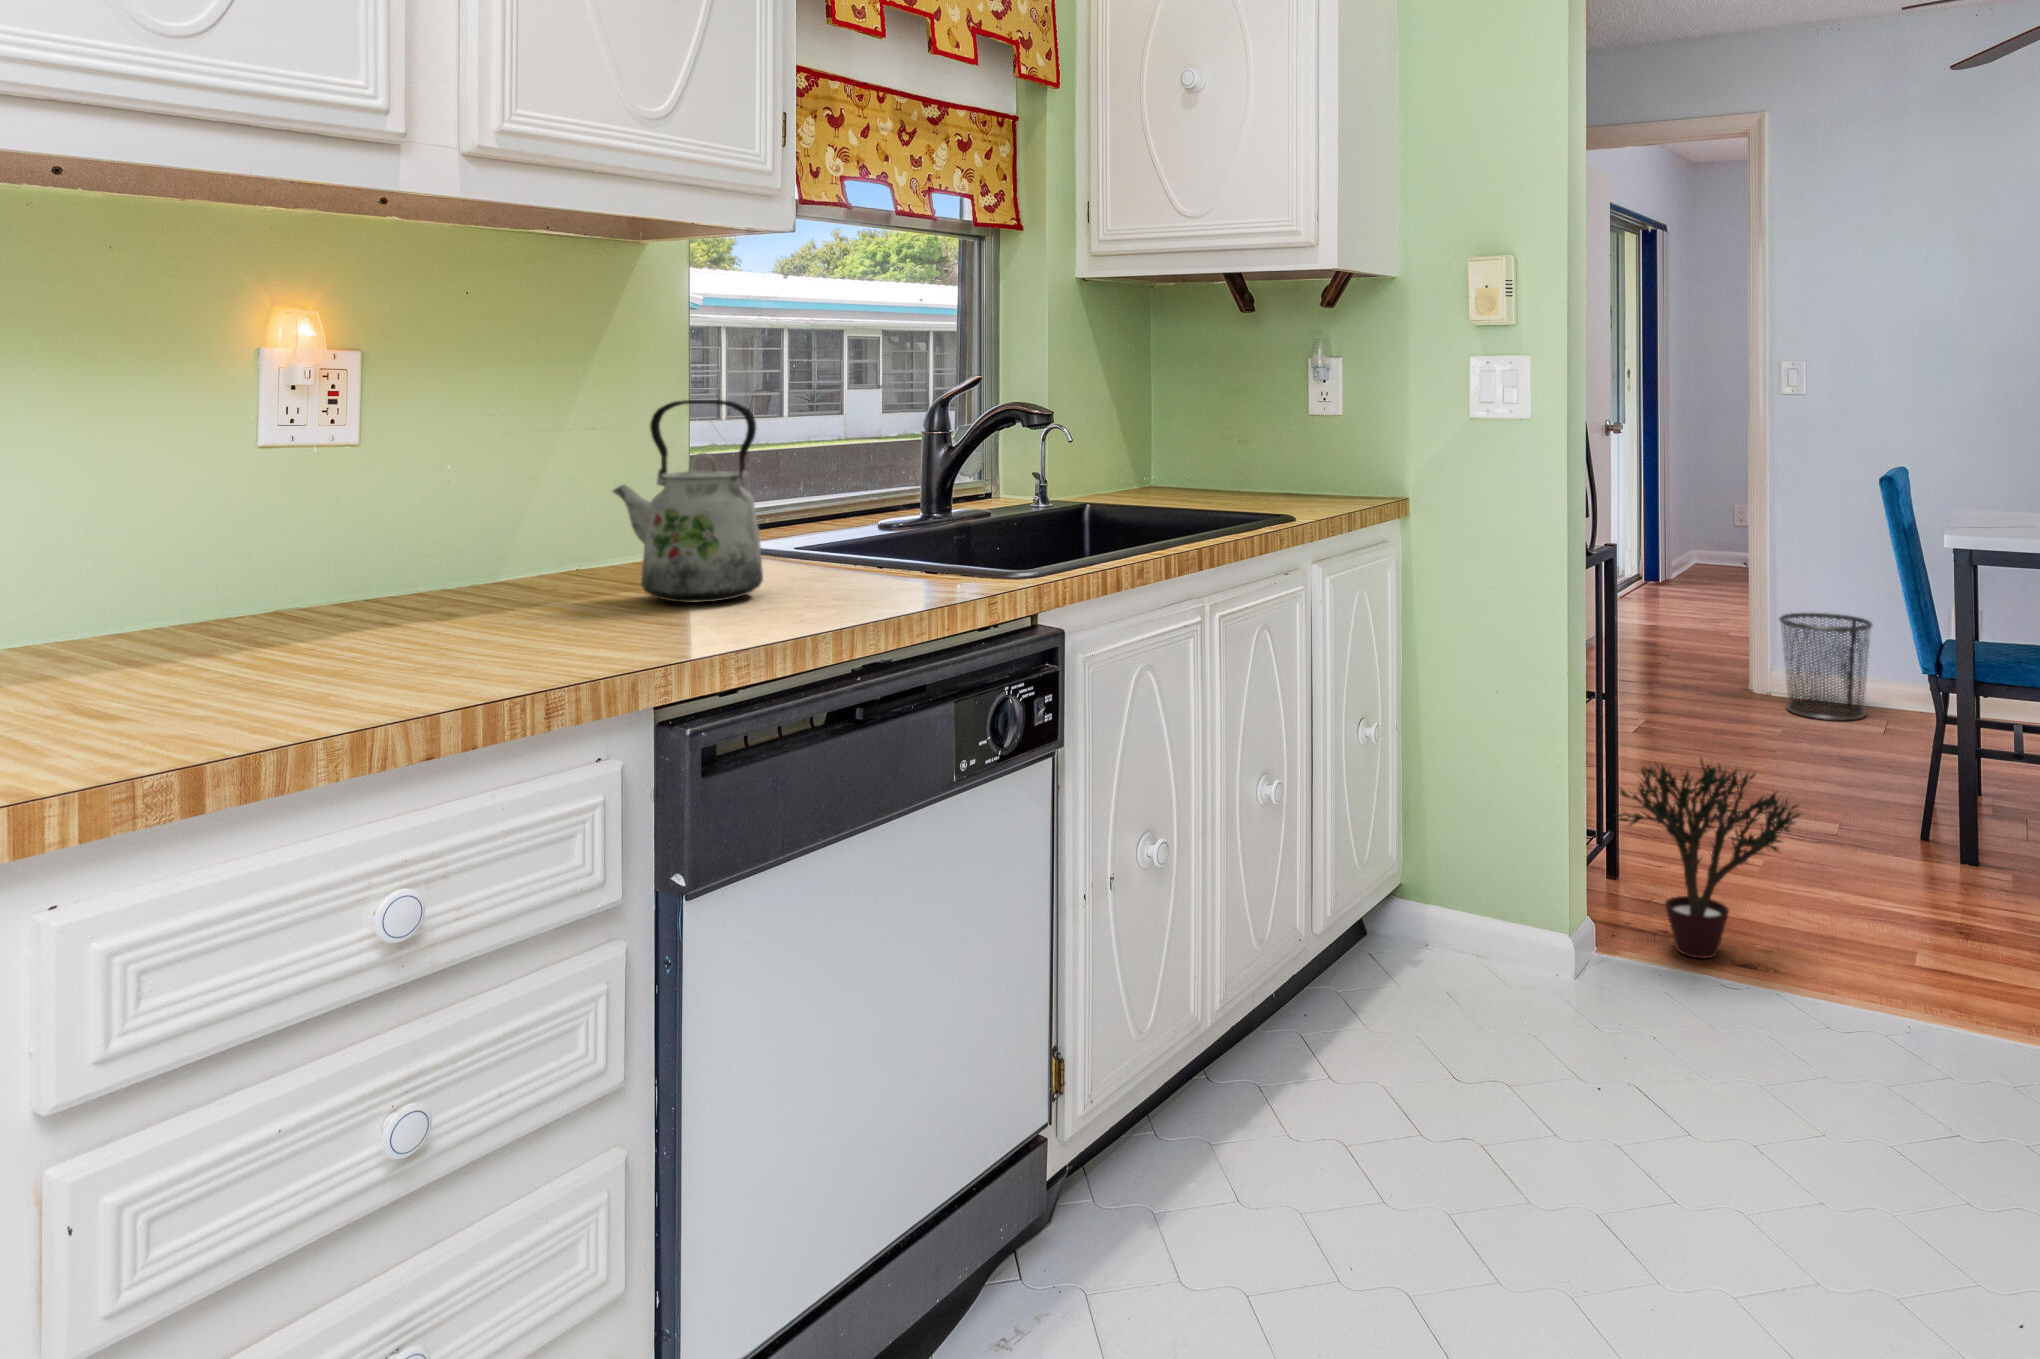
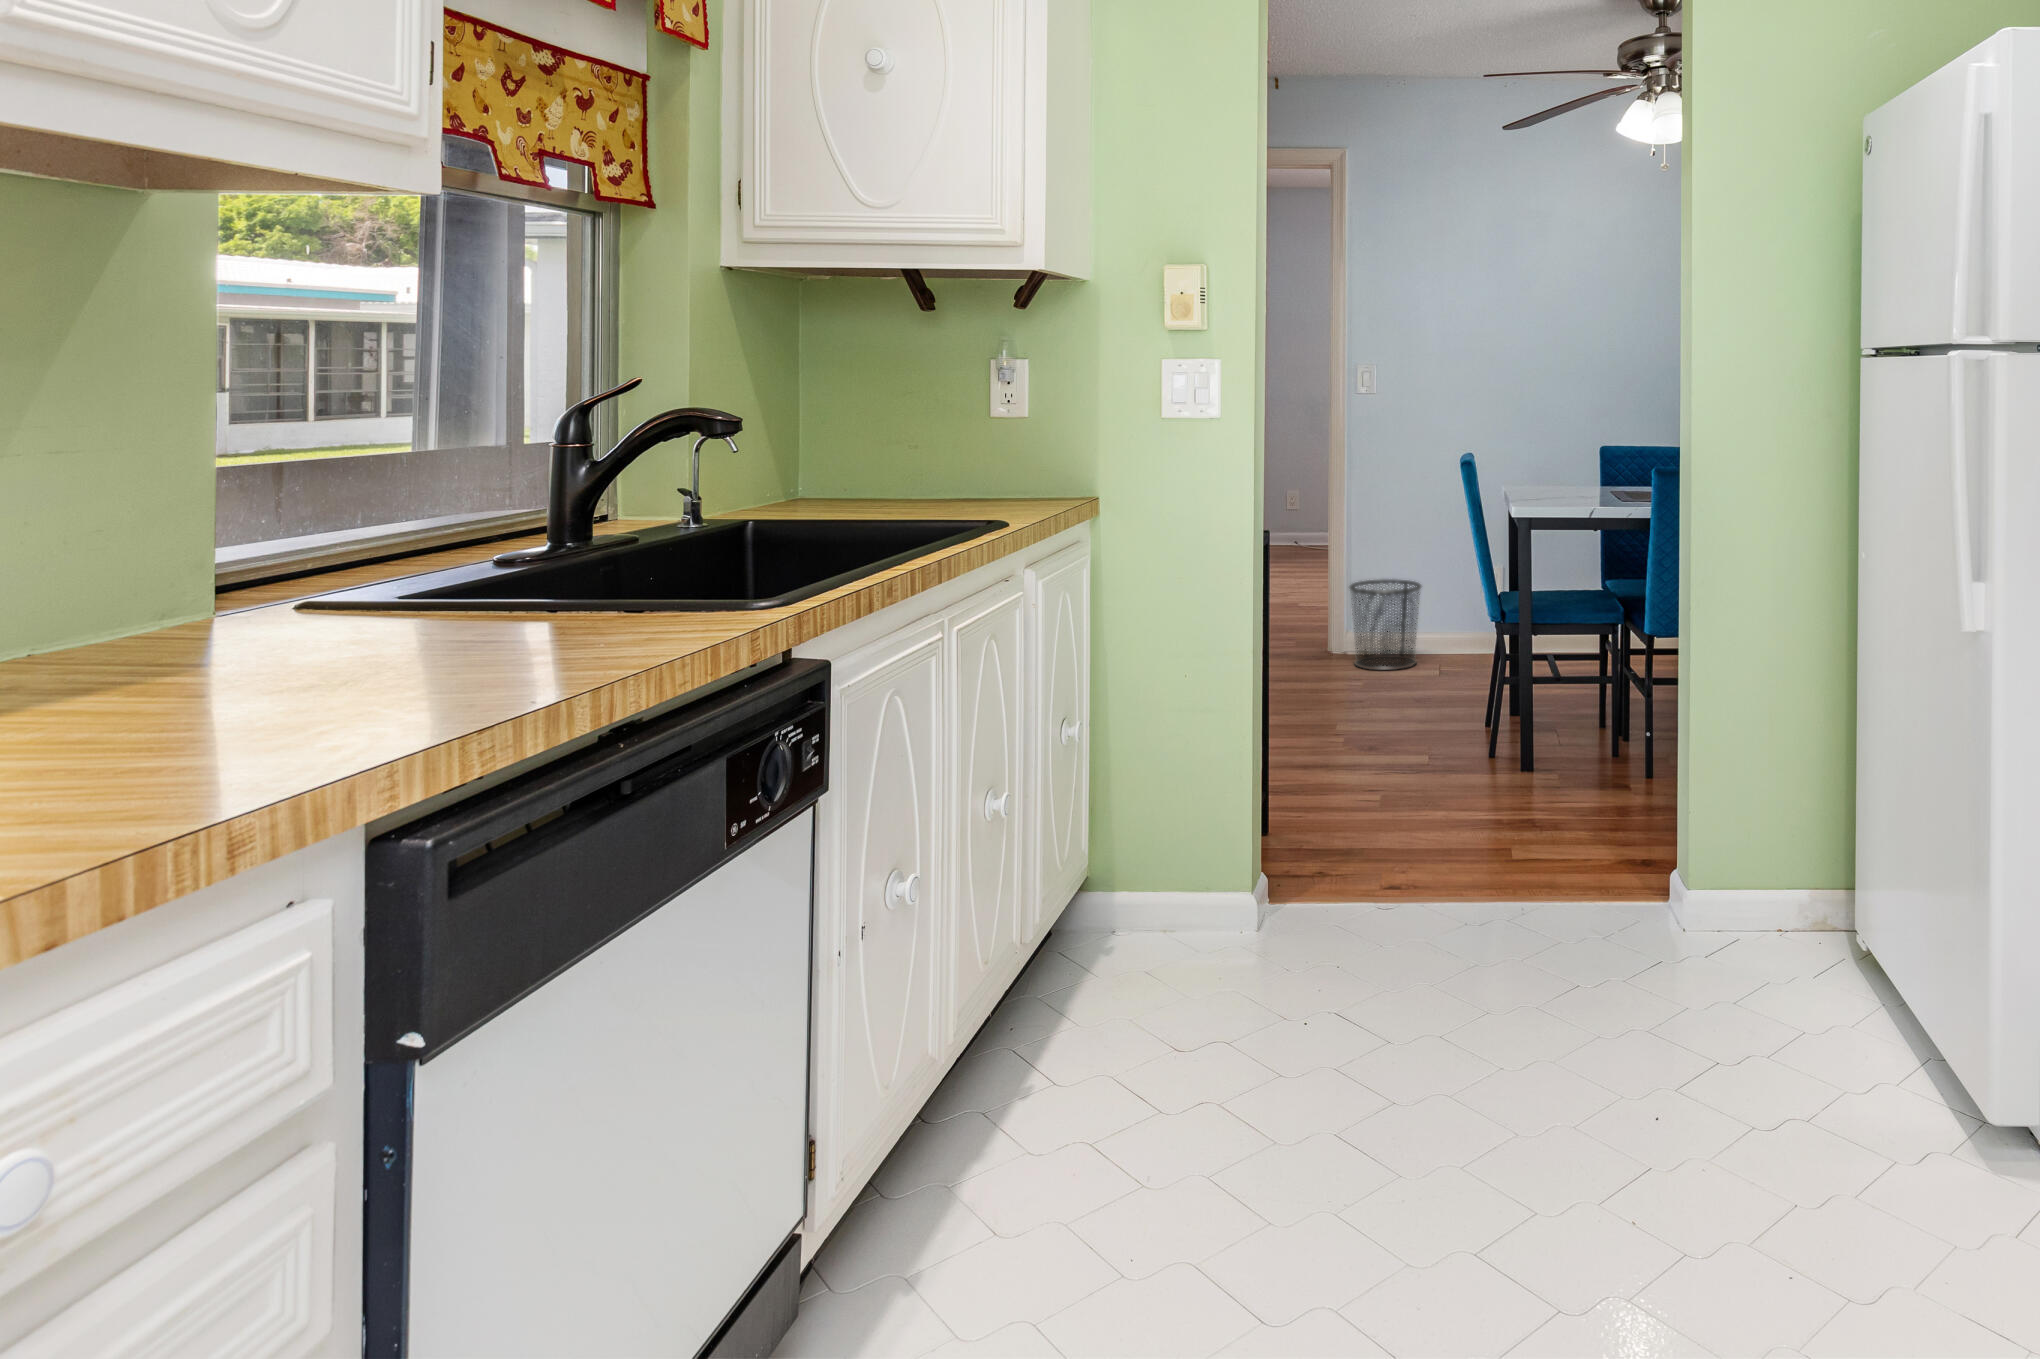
kettle: present [613,400,763,603] -> none [159,407,430,678]
potted plant: present [1615,759,1800,958] -> none [1276,712,1430,892]

